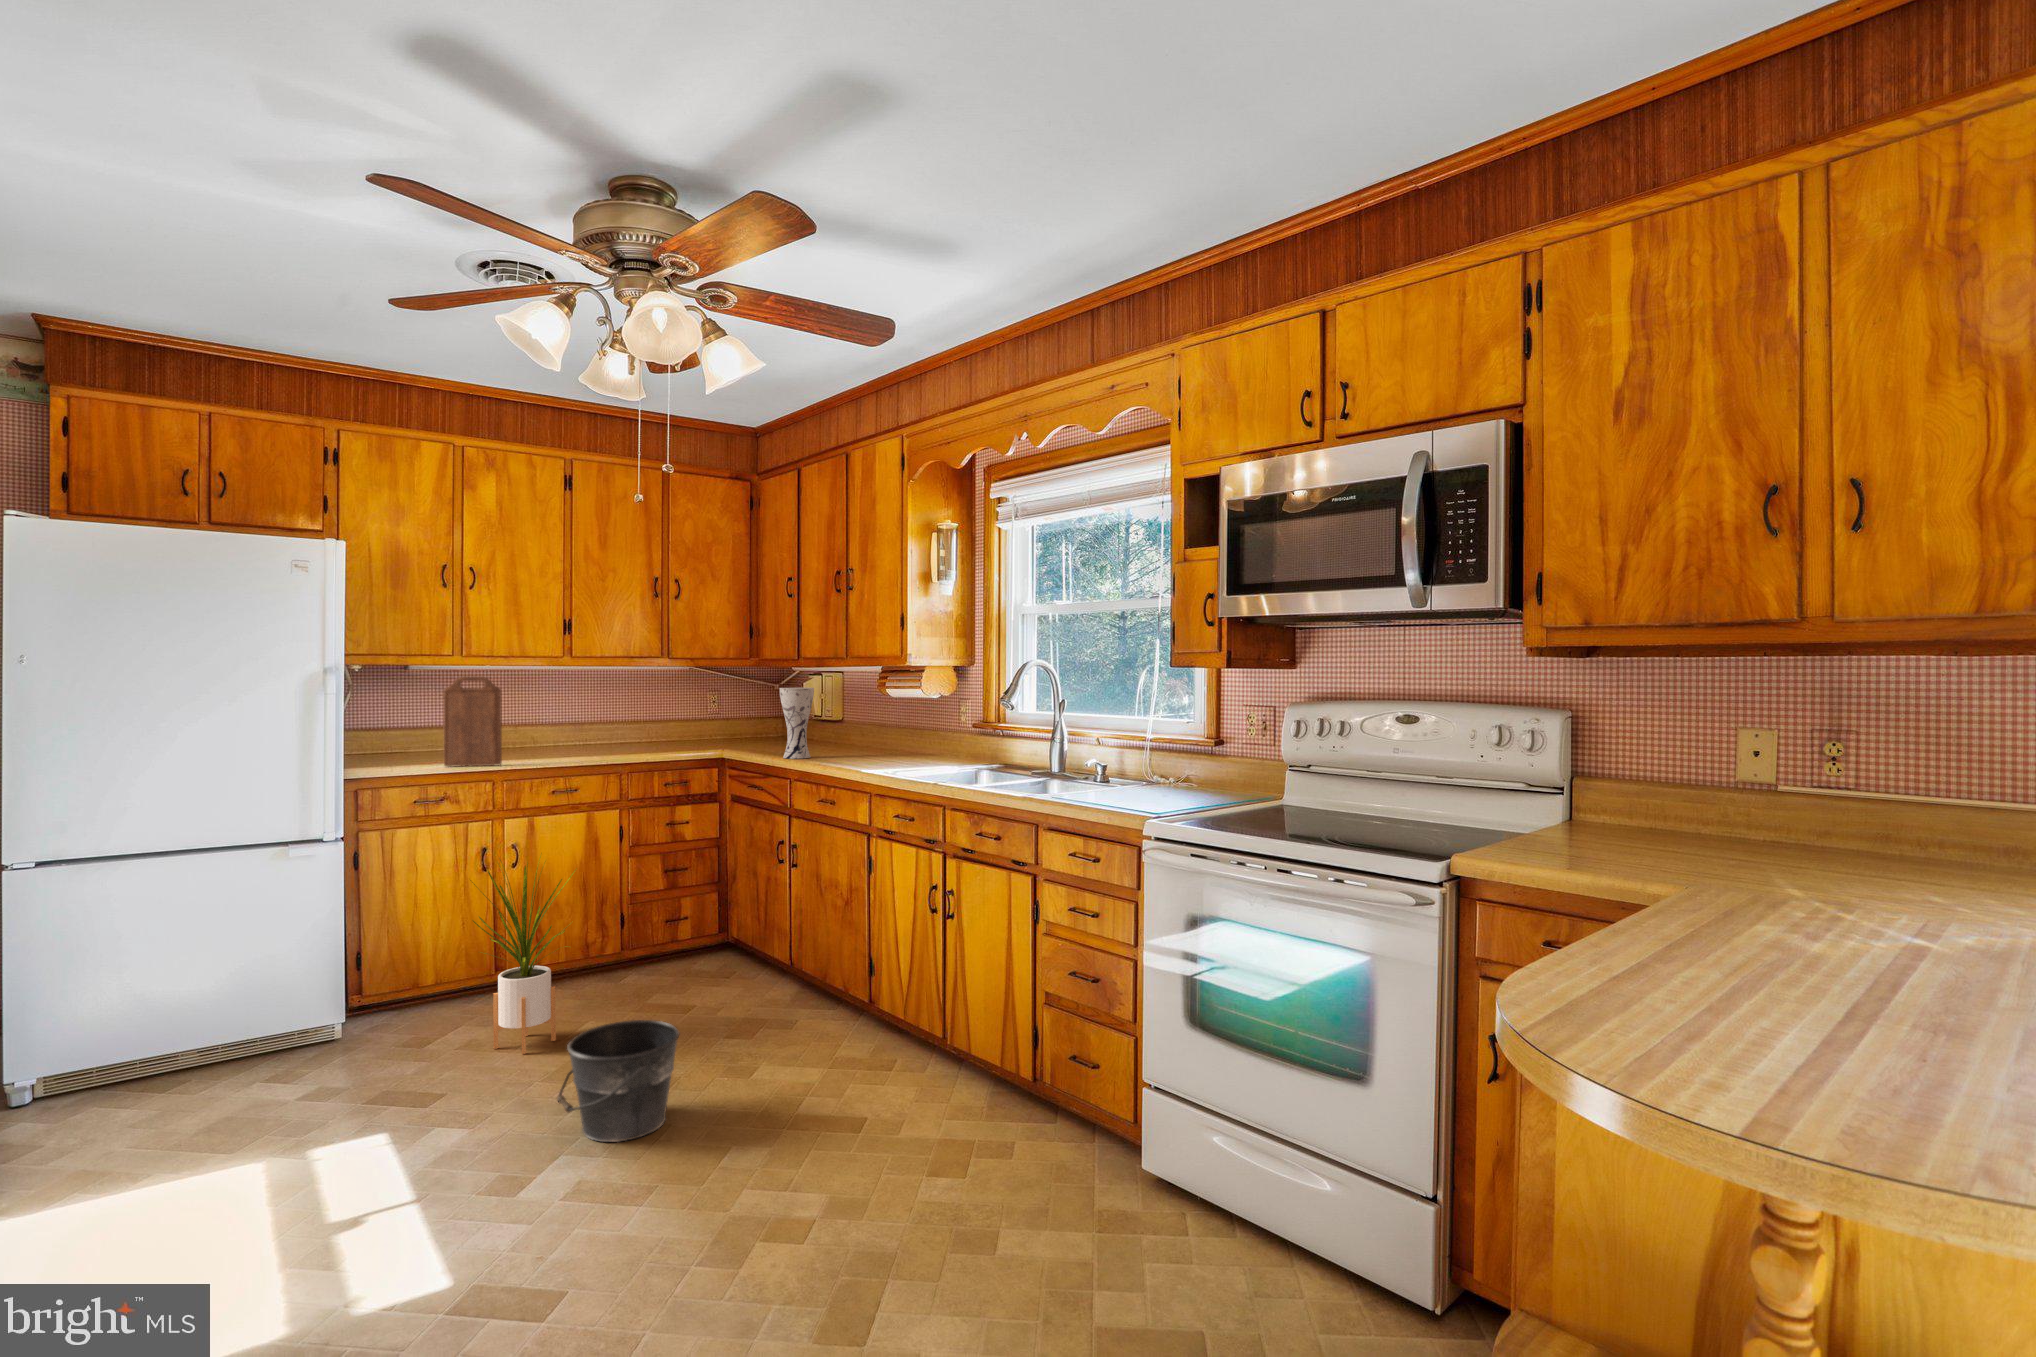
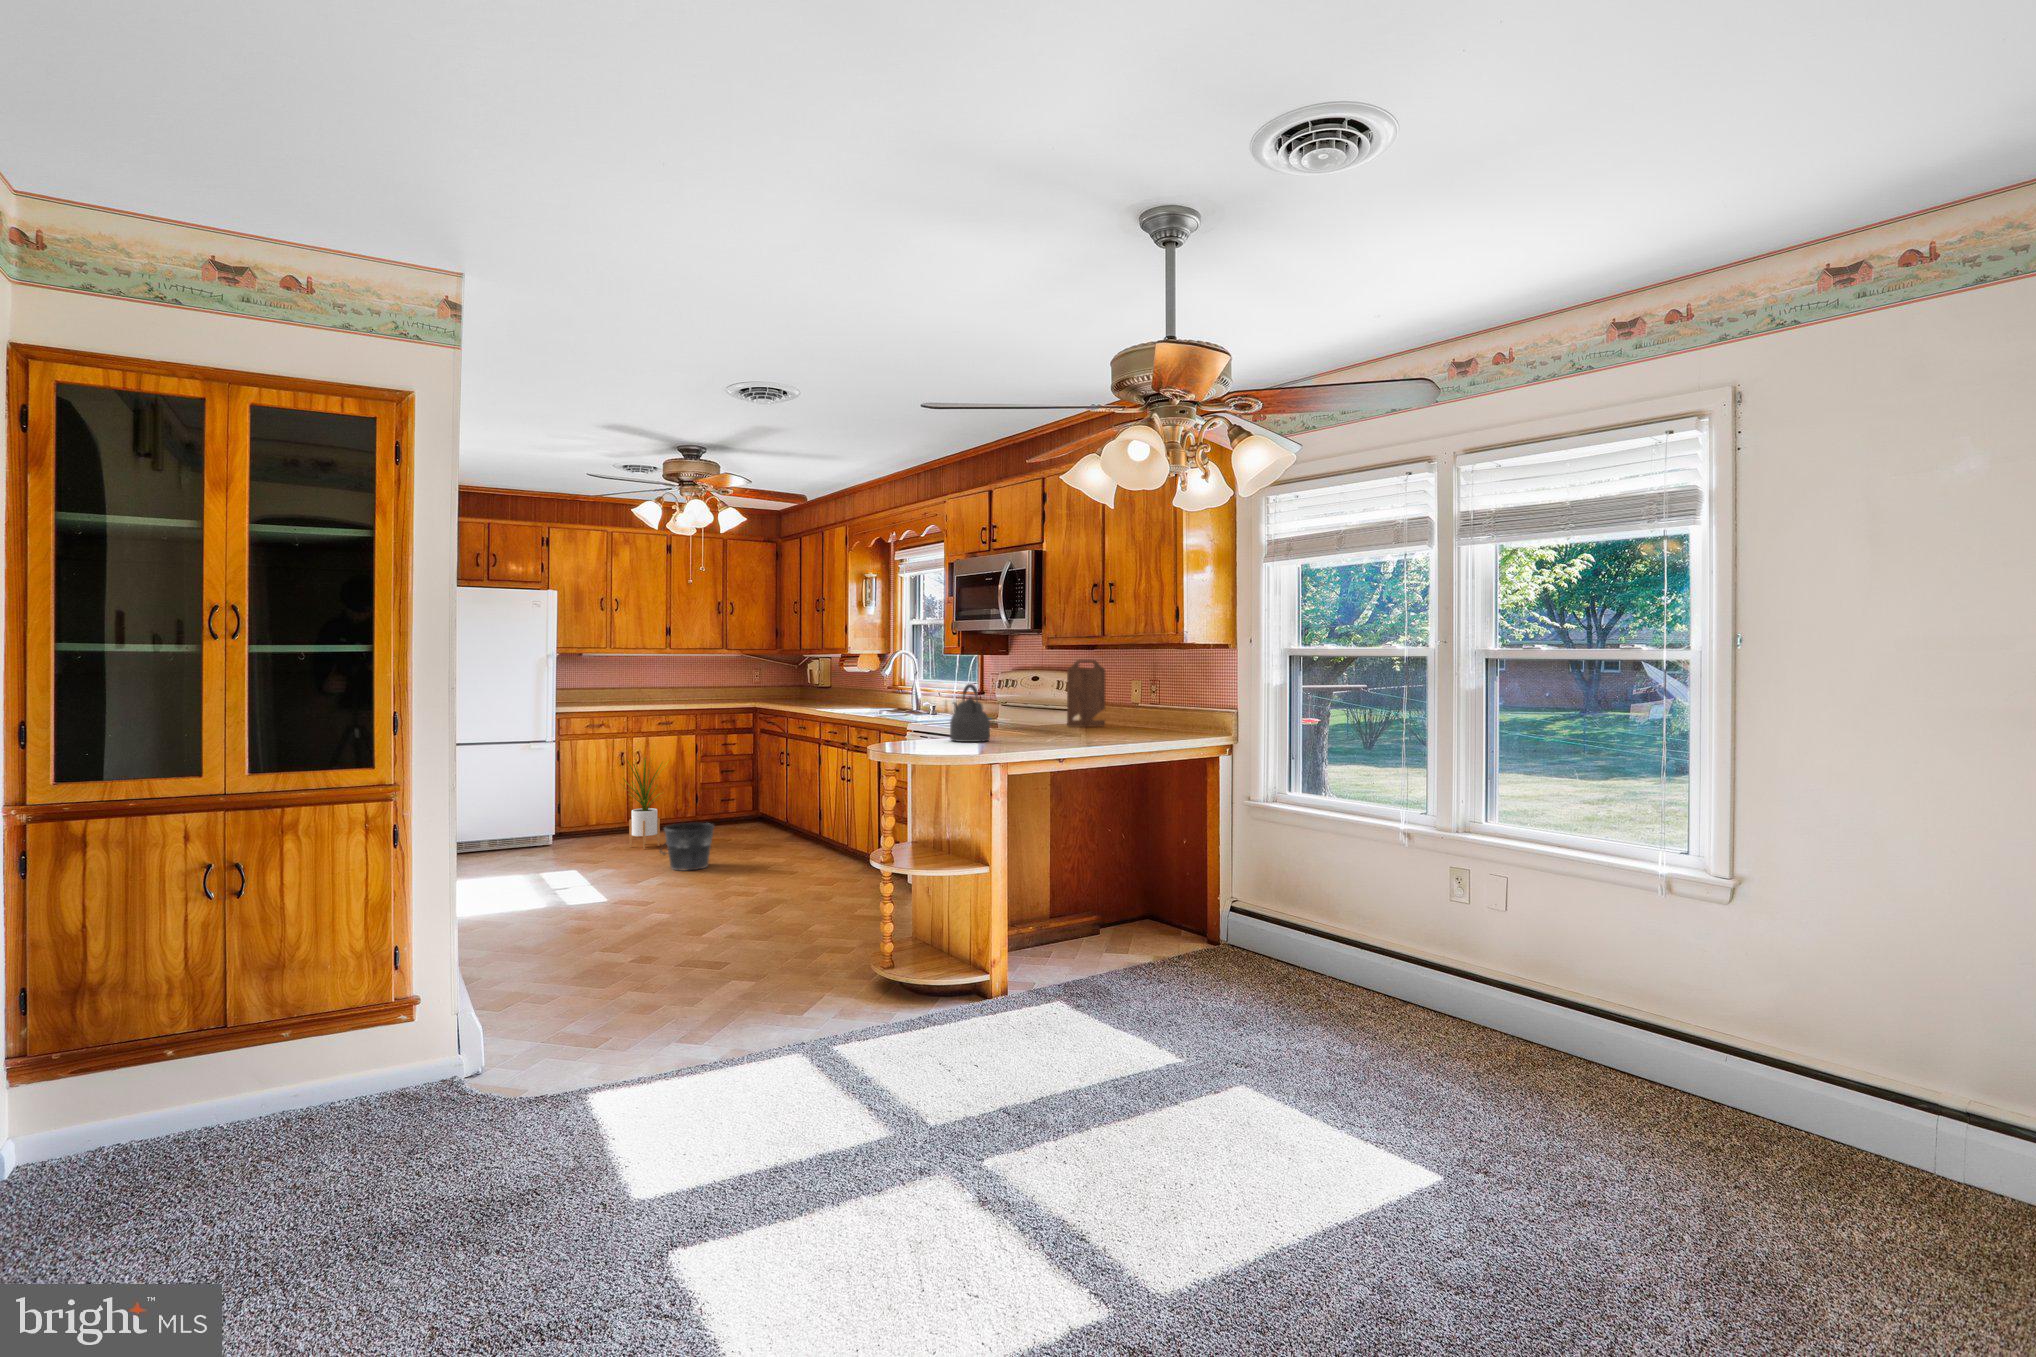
cutting board: present [443,677,502,767] -> present [1067,659,1106,727]
vase: present [779,688,814,759] -> none [784,667,804,707]
kettle: none [1671,786,1950,1033] -> present [950,684,990,742]

